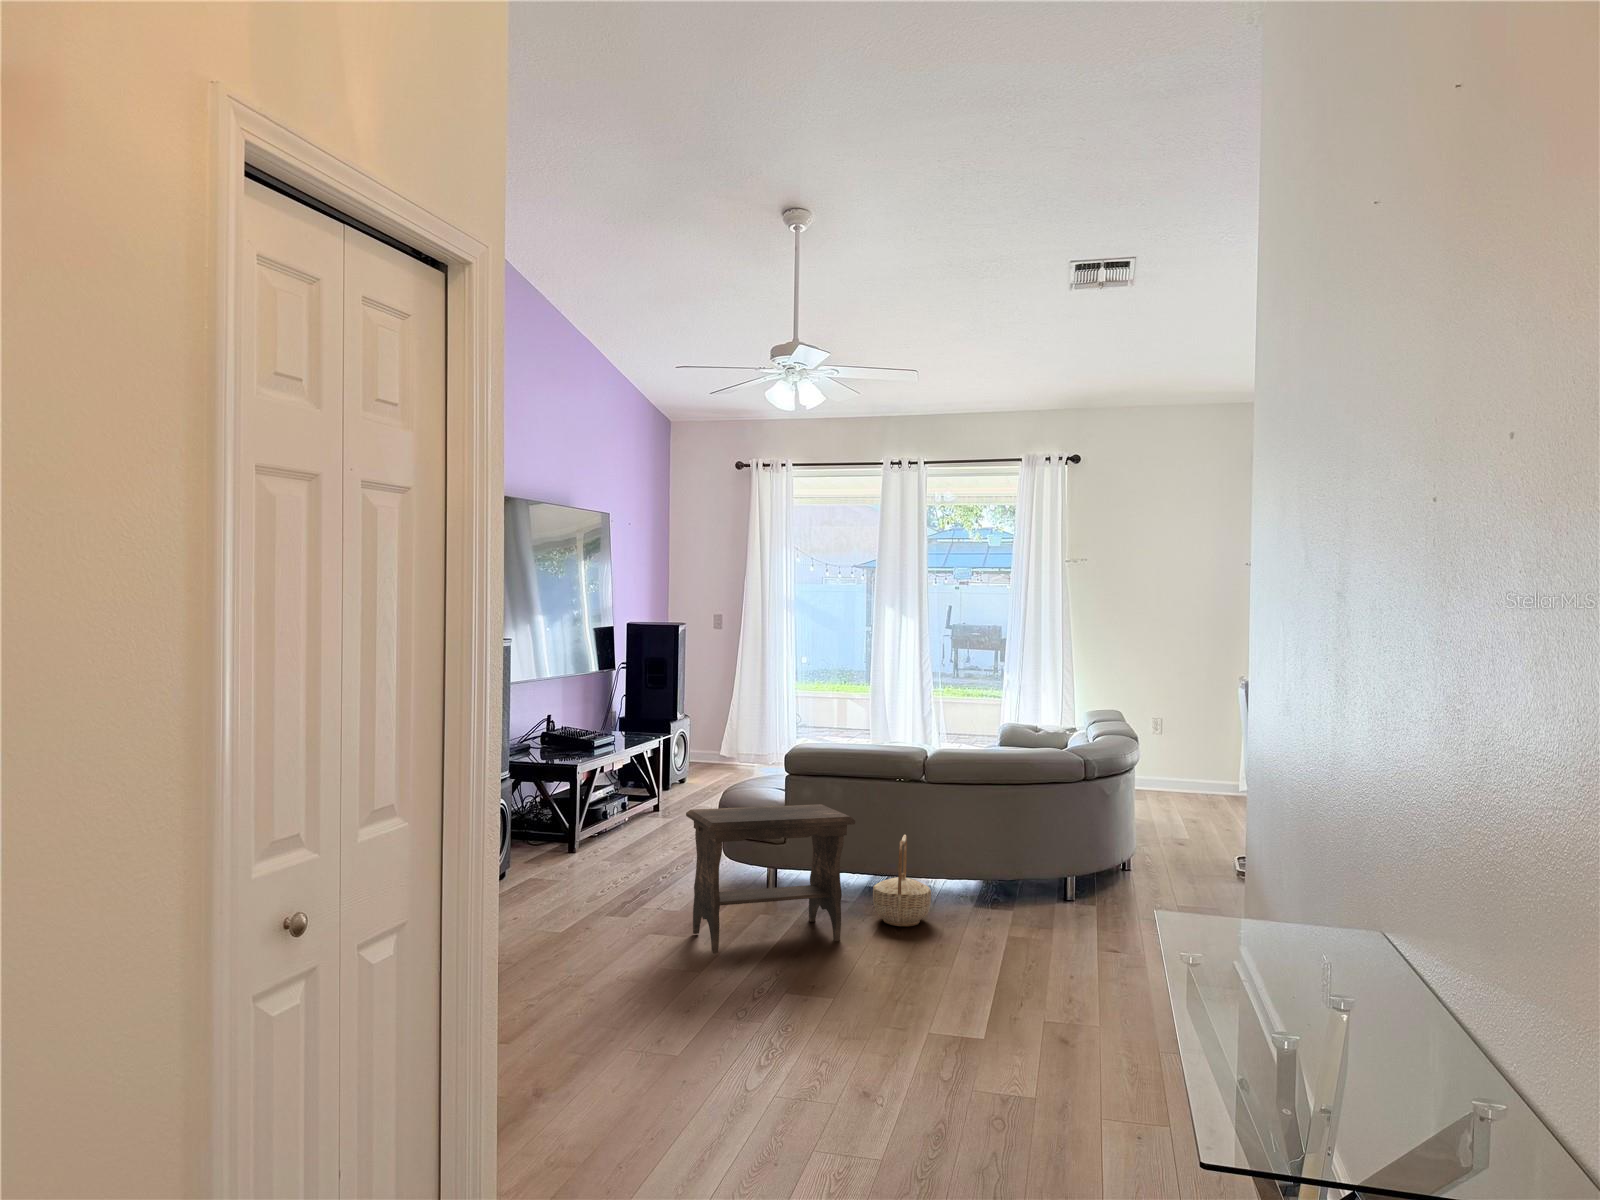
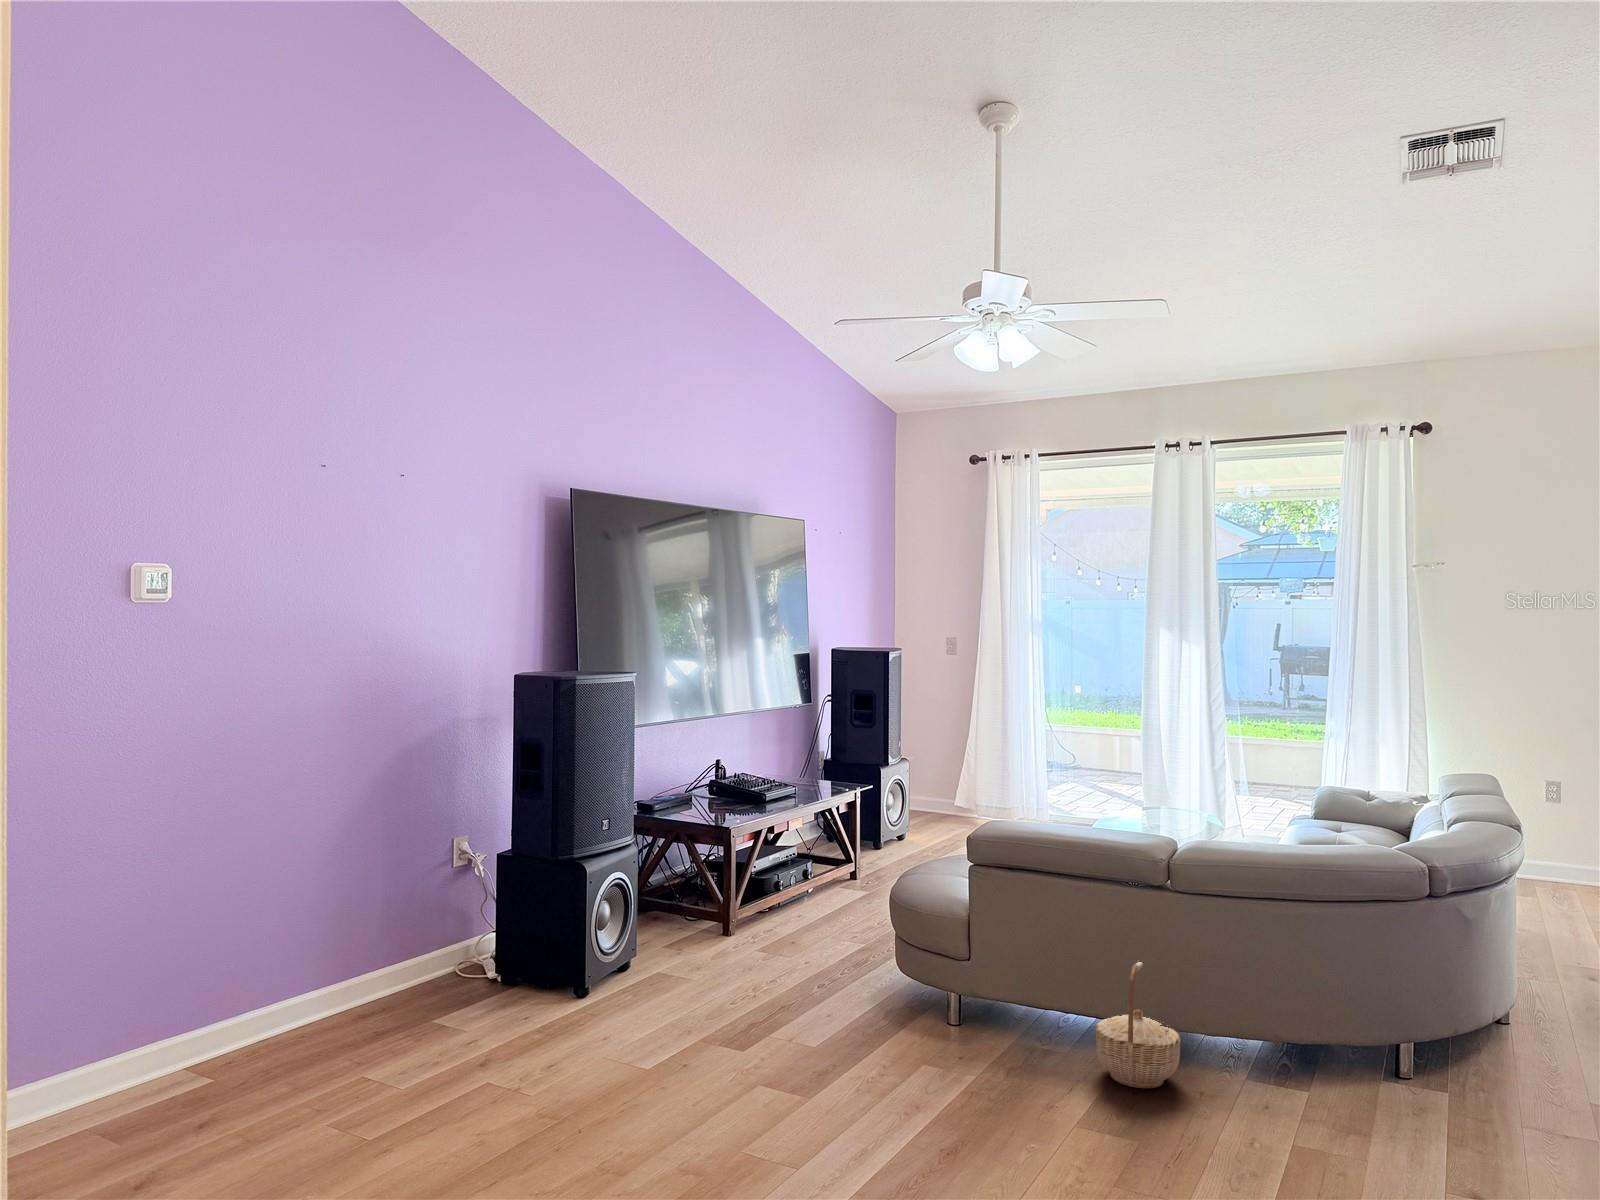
footstool: present [686,804,855,953] -> none [834,902,1062,1105]

